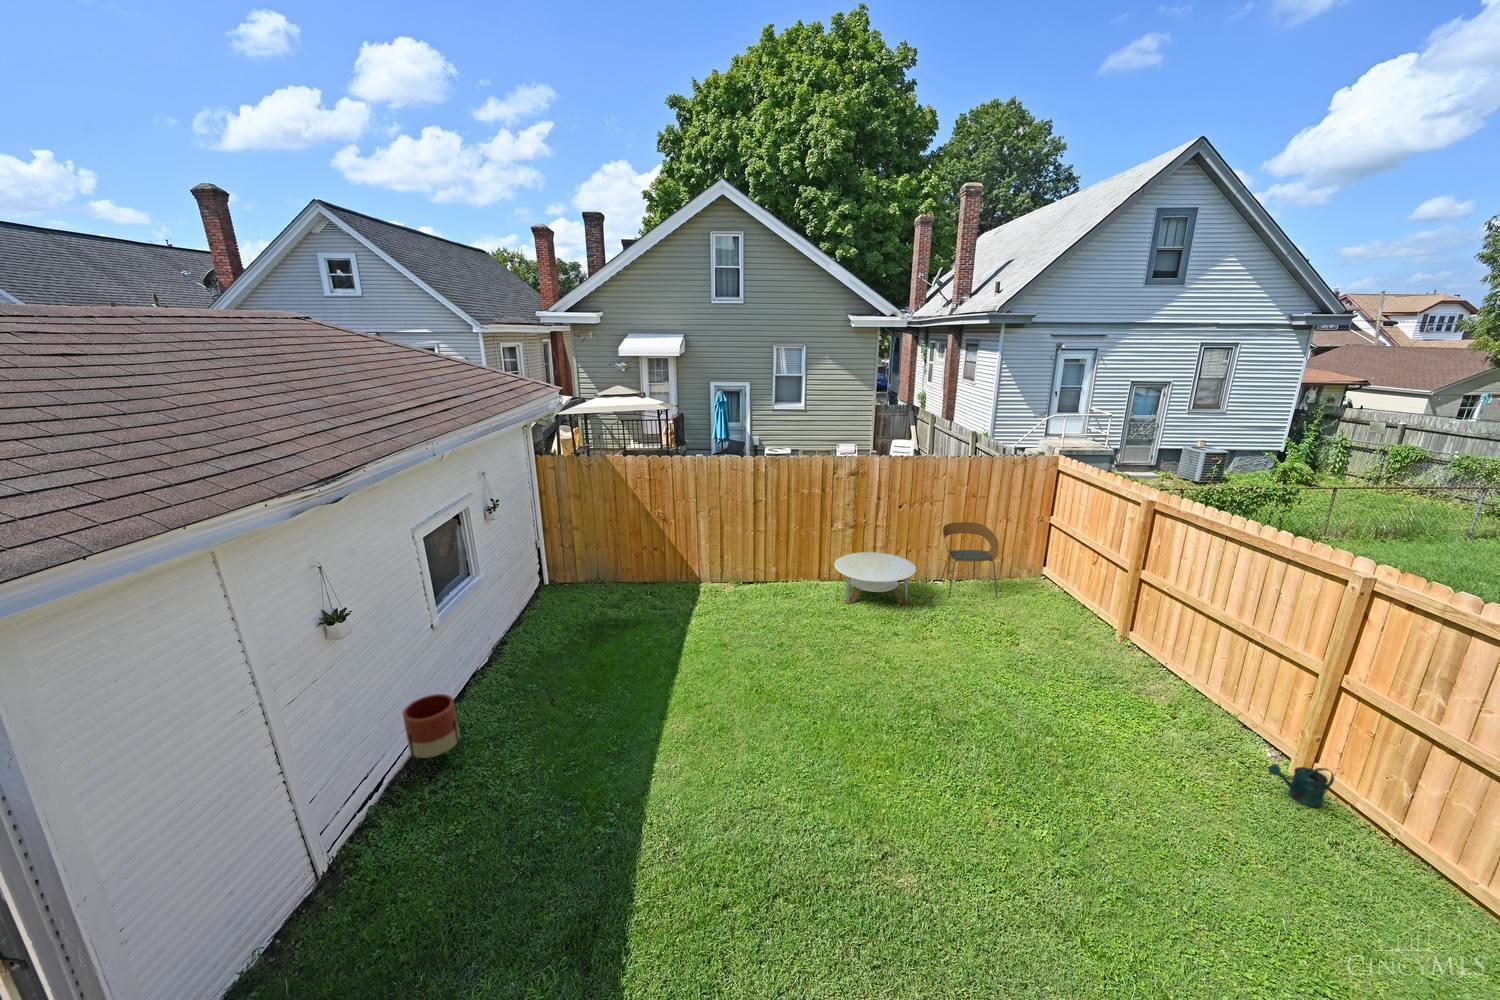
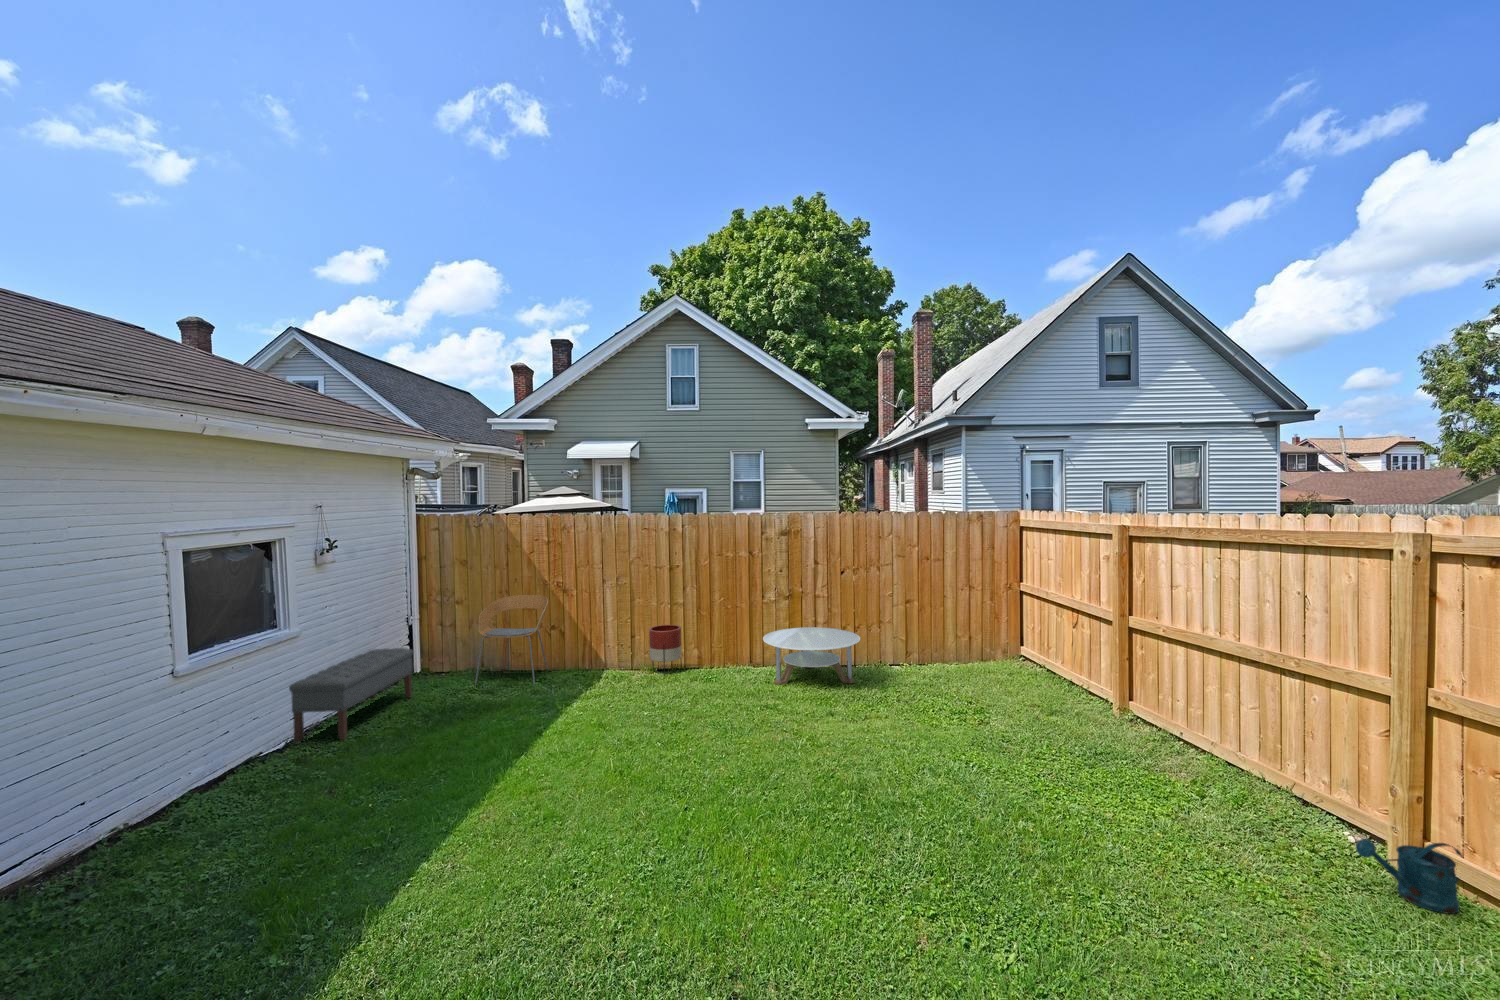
chair: present [941,522,999,598] -> present [475,595,548,685]
bench: none [487,577,558,658] -> present [289,648,413,742]
planter: present [403,694,461,773] -> present [649,625,682,675]

